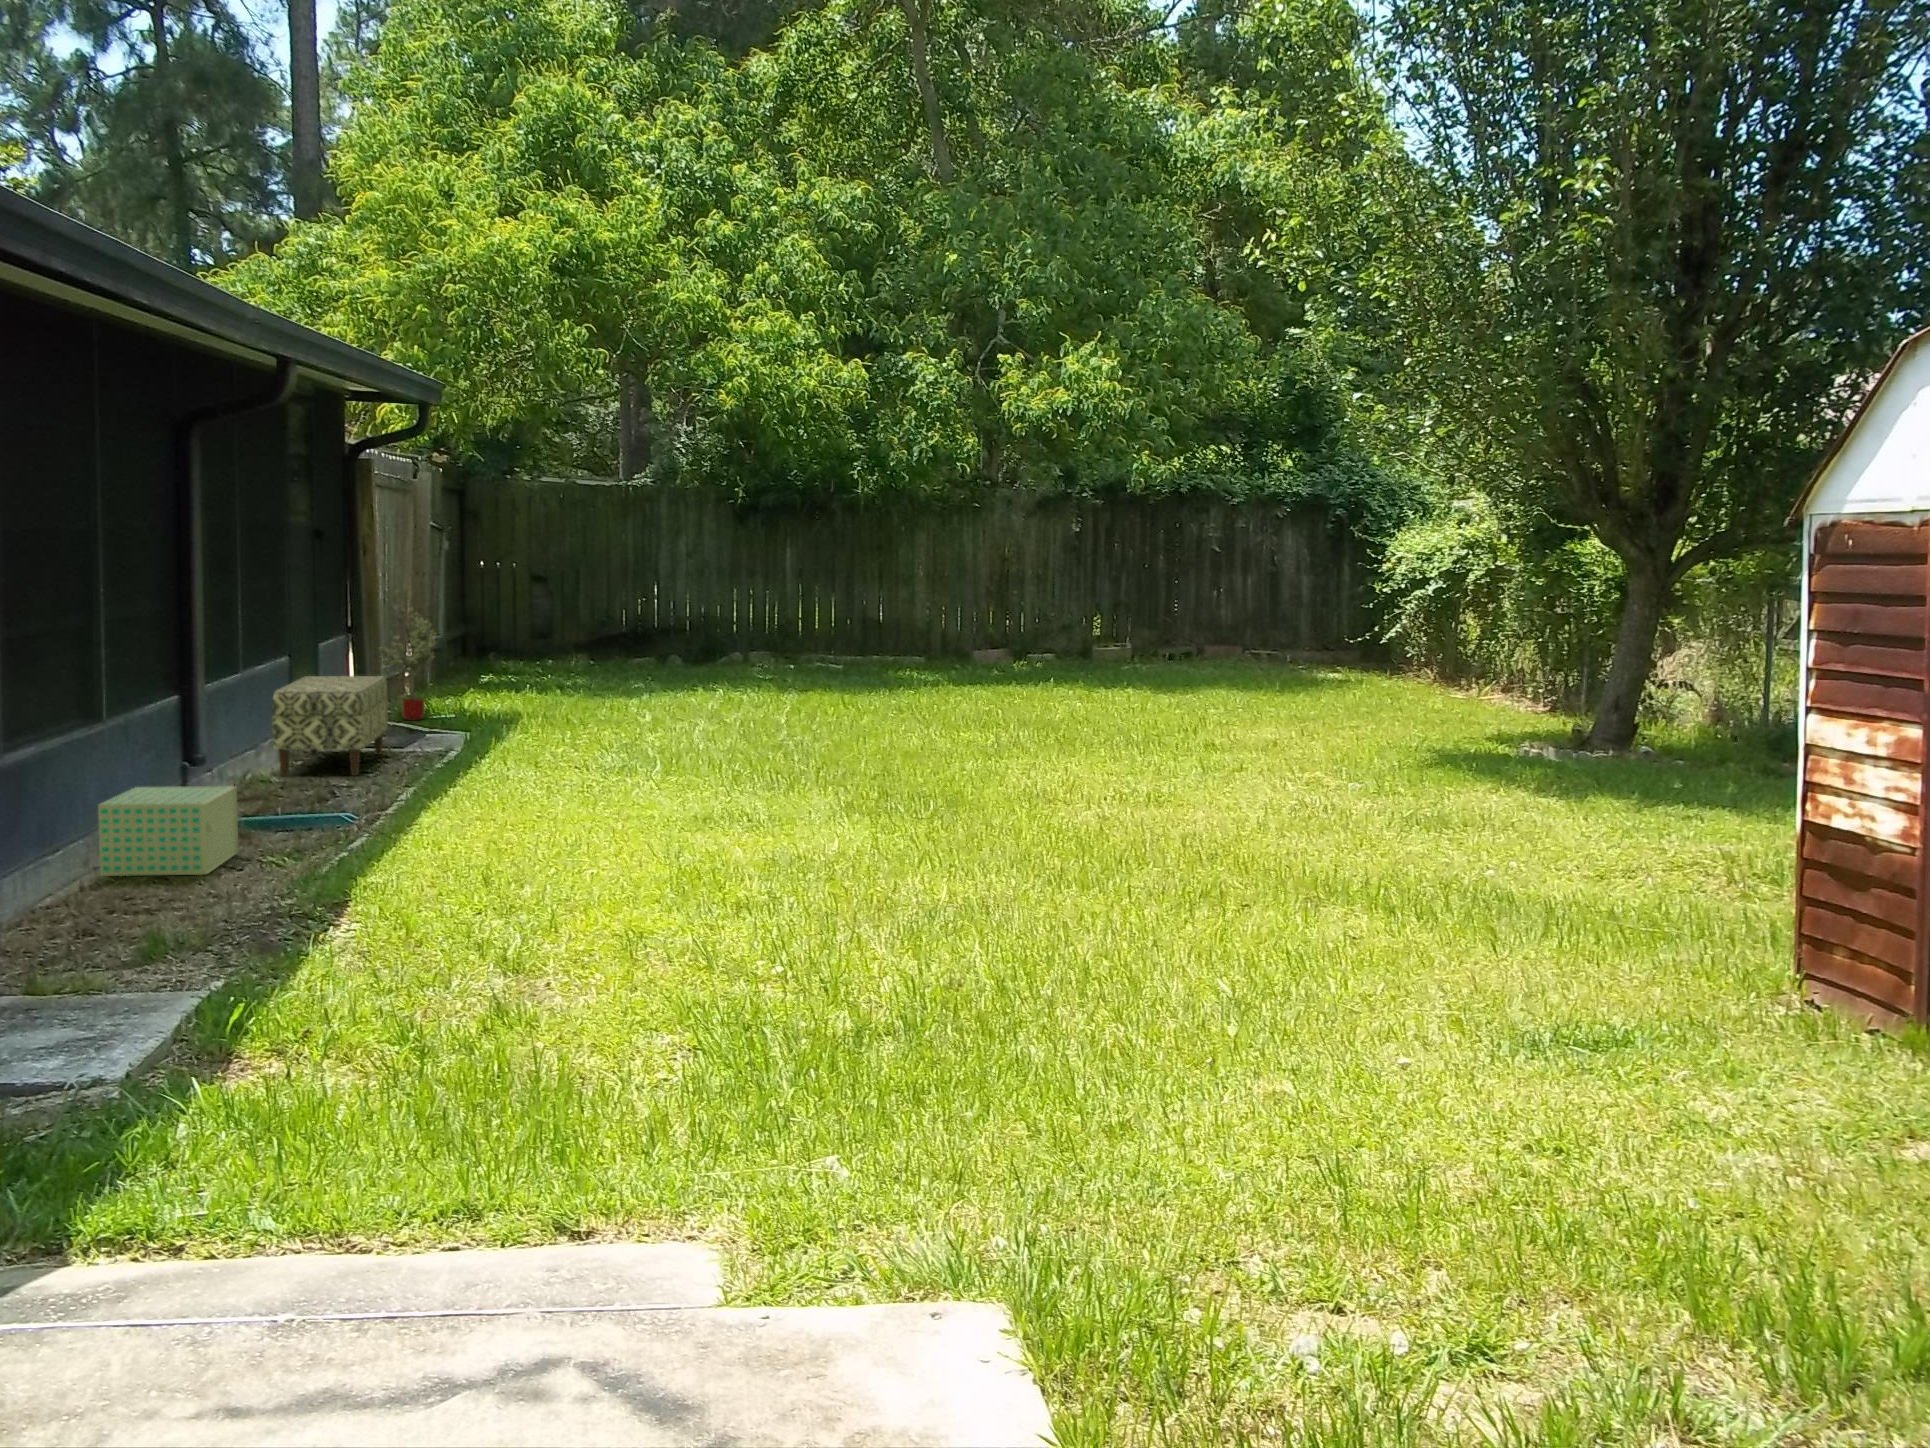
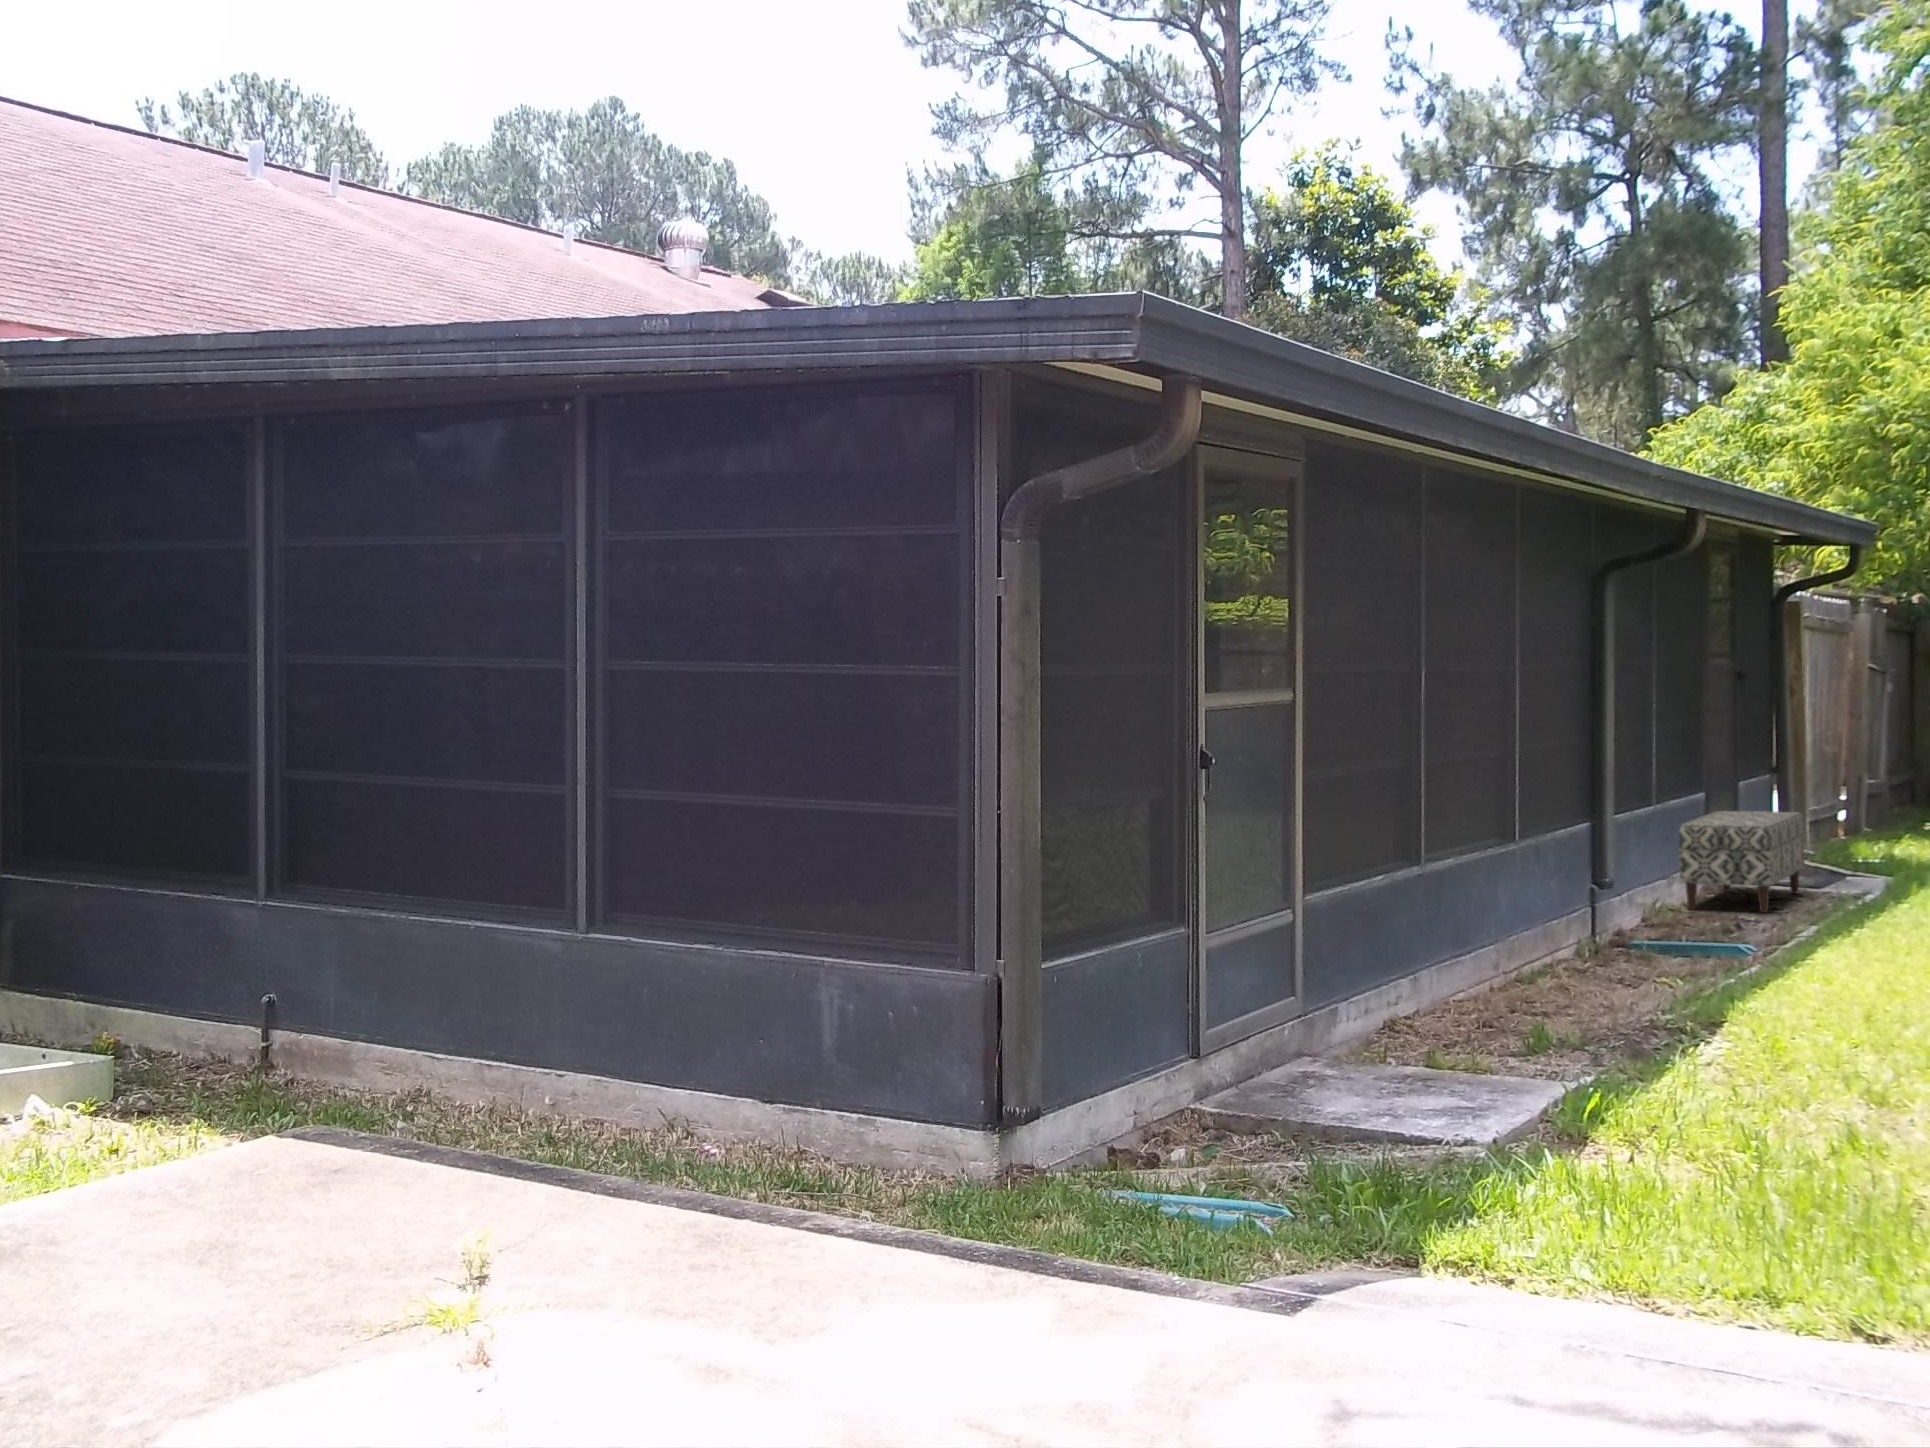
potted tree: present [378,608,436,721] -> none [1801,741,1871,862]
storage box: present [98,786,238,876] -> none [1501,907,1630,992]

